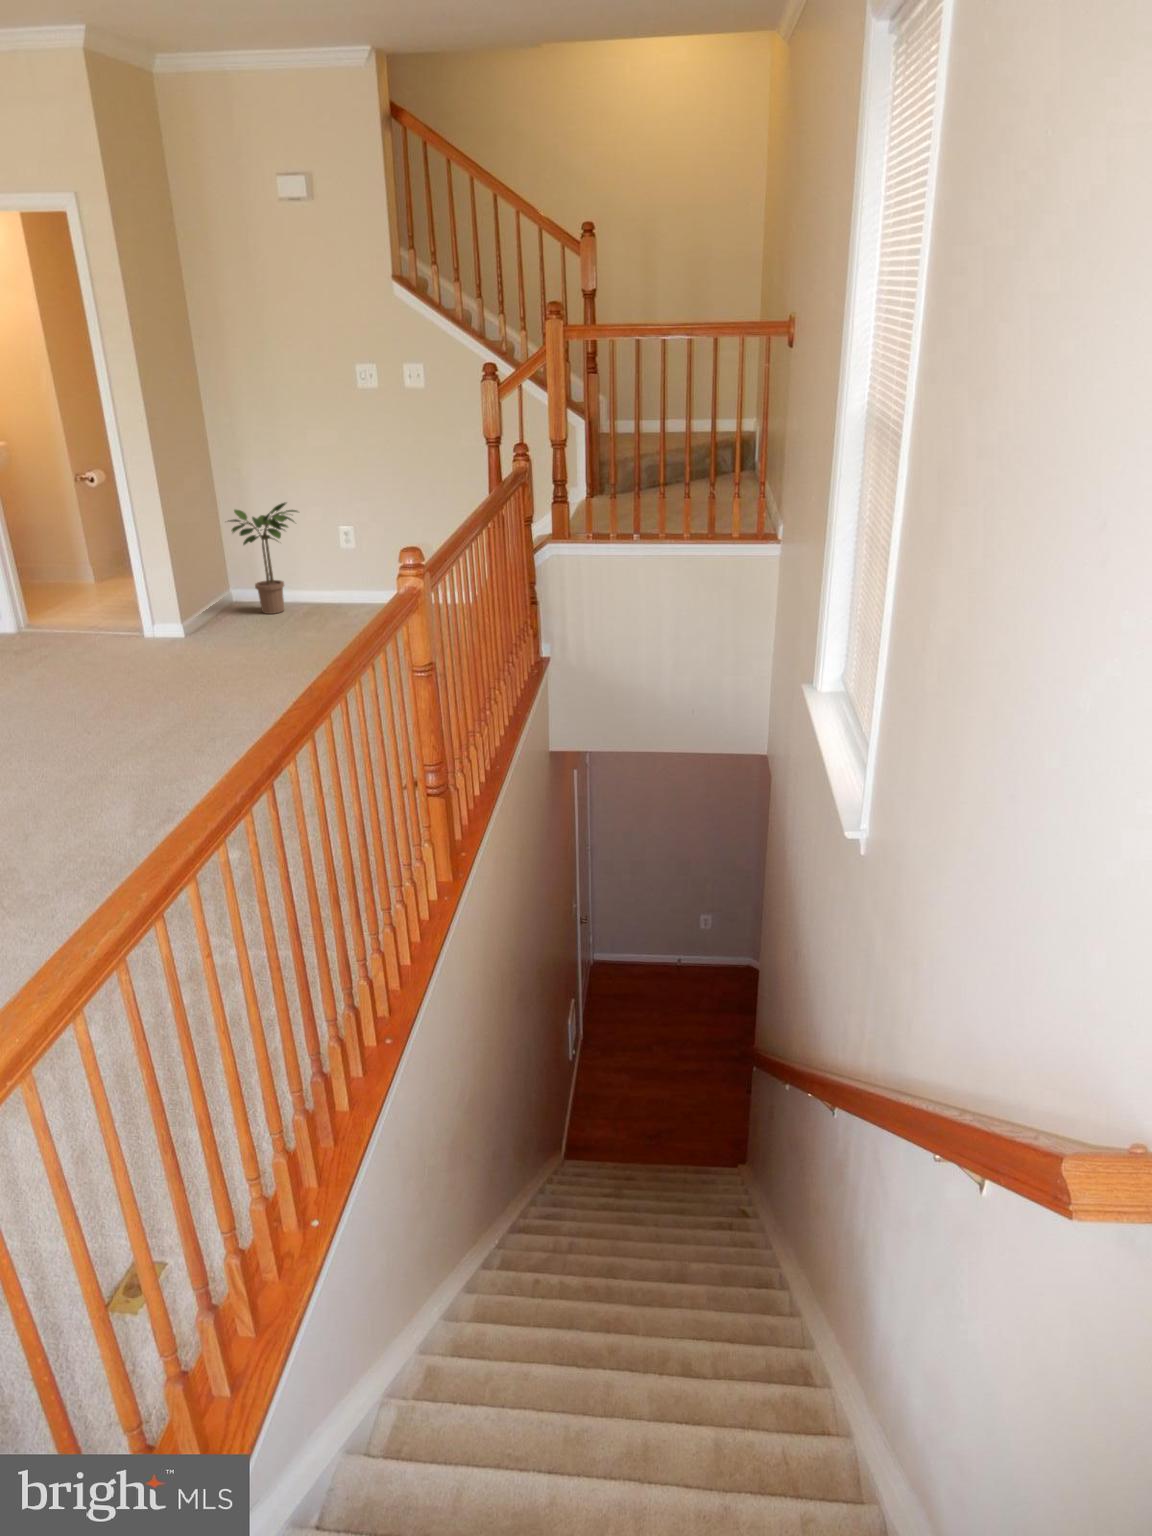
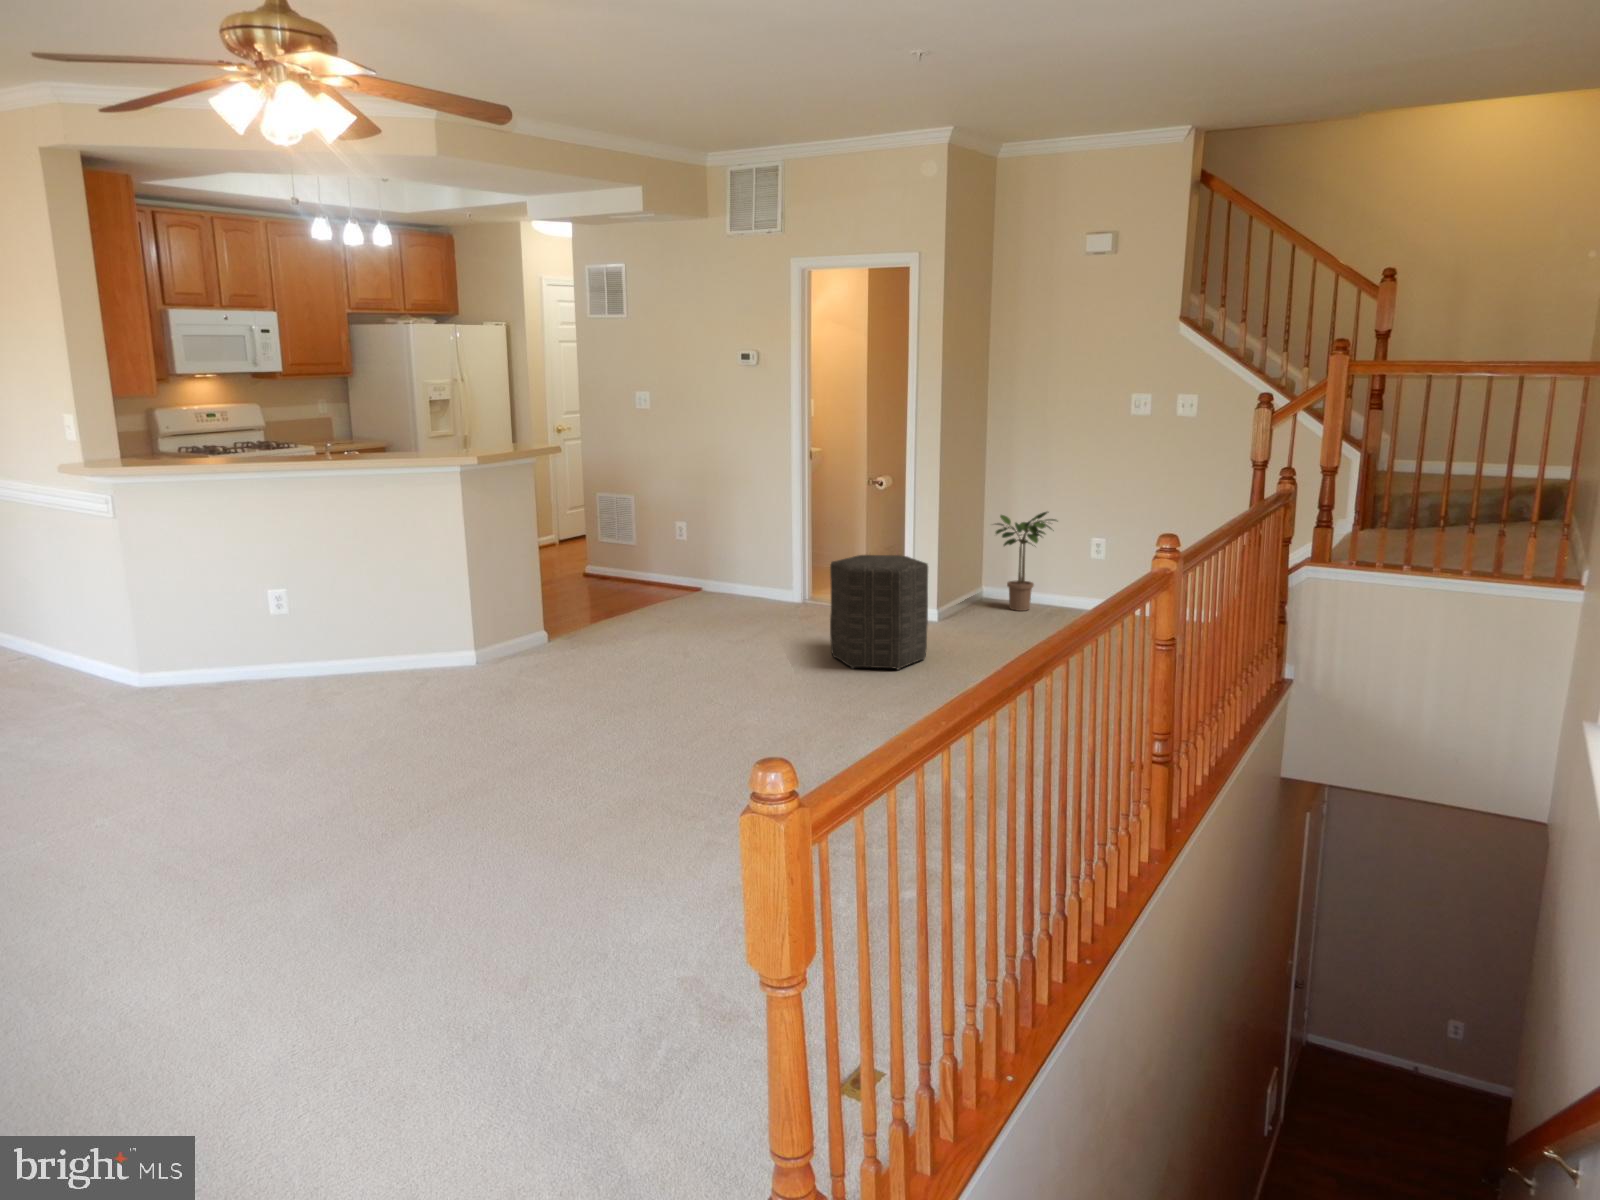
ottoman: none [29,573,171,715] -> present [830,555,928,670]

